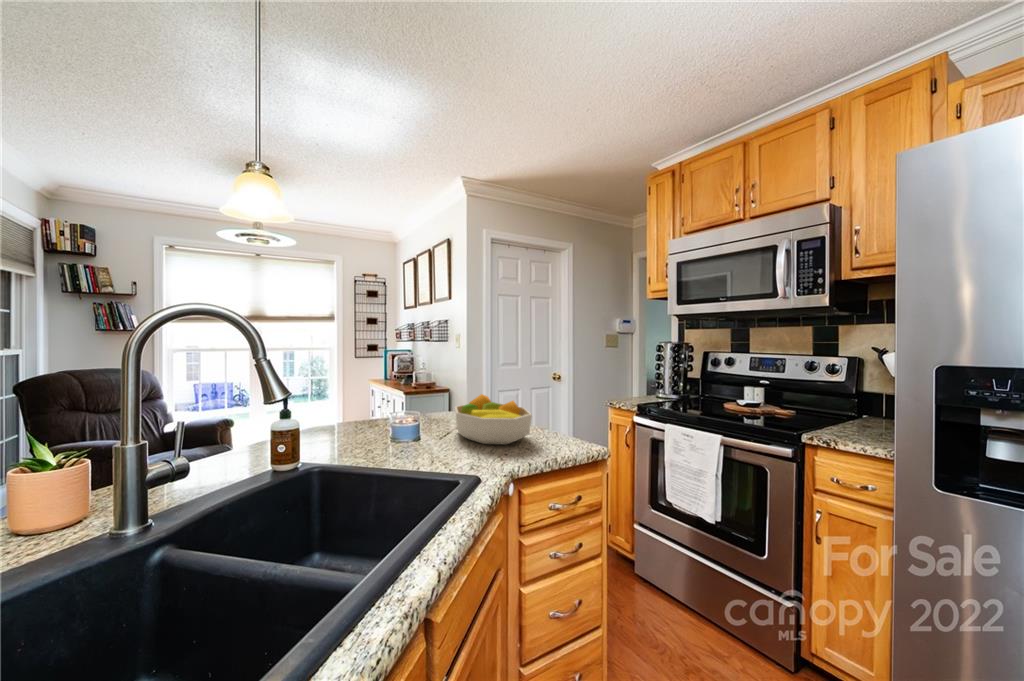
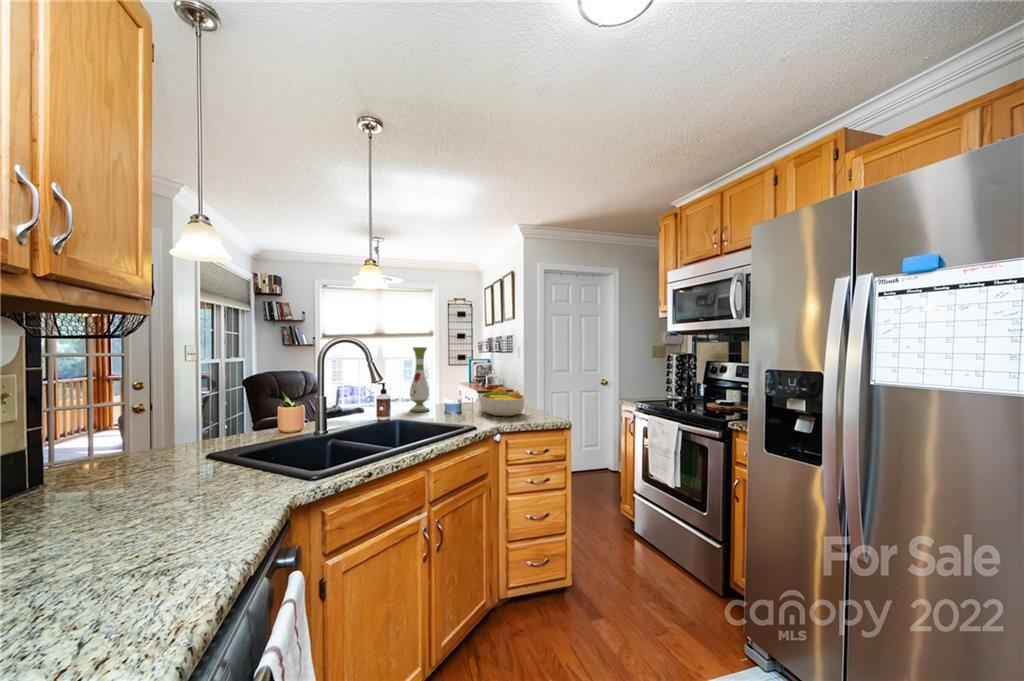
vase: none [333,331,370,445] -> present [410,347,429,412]

